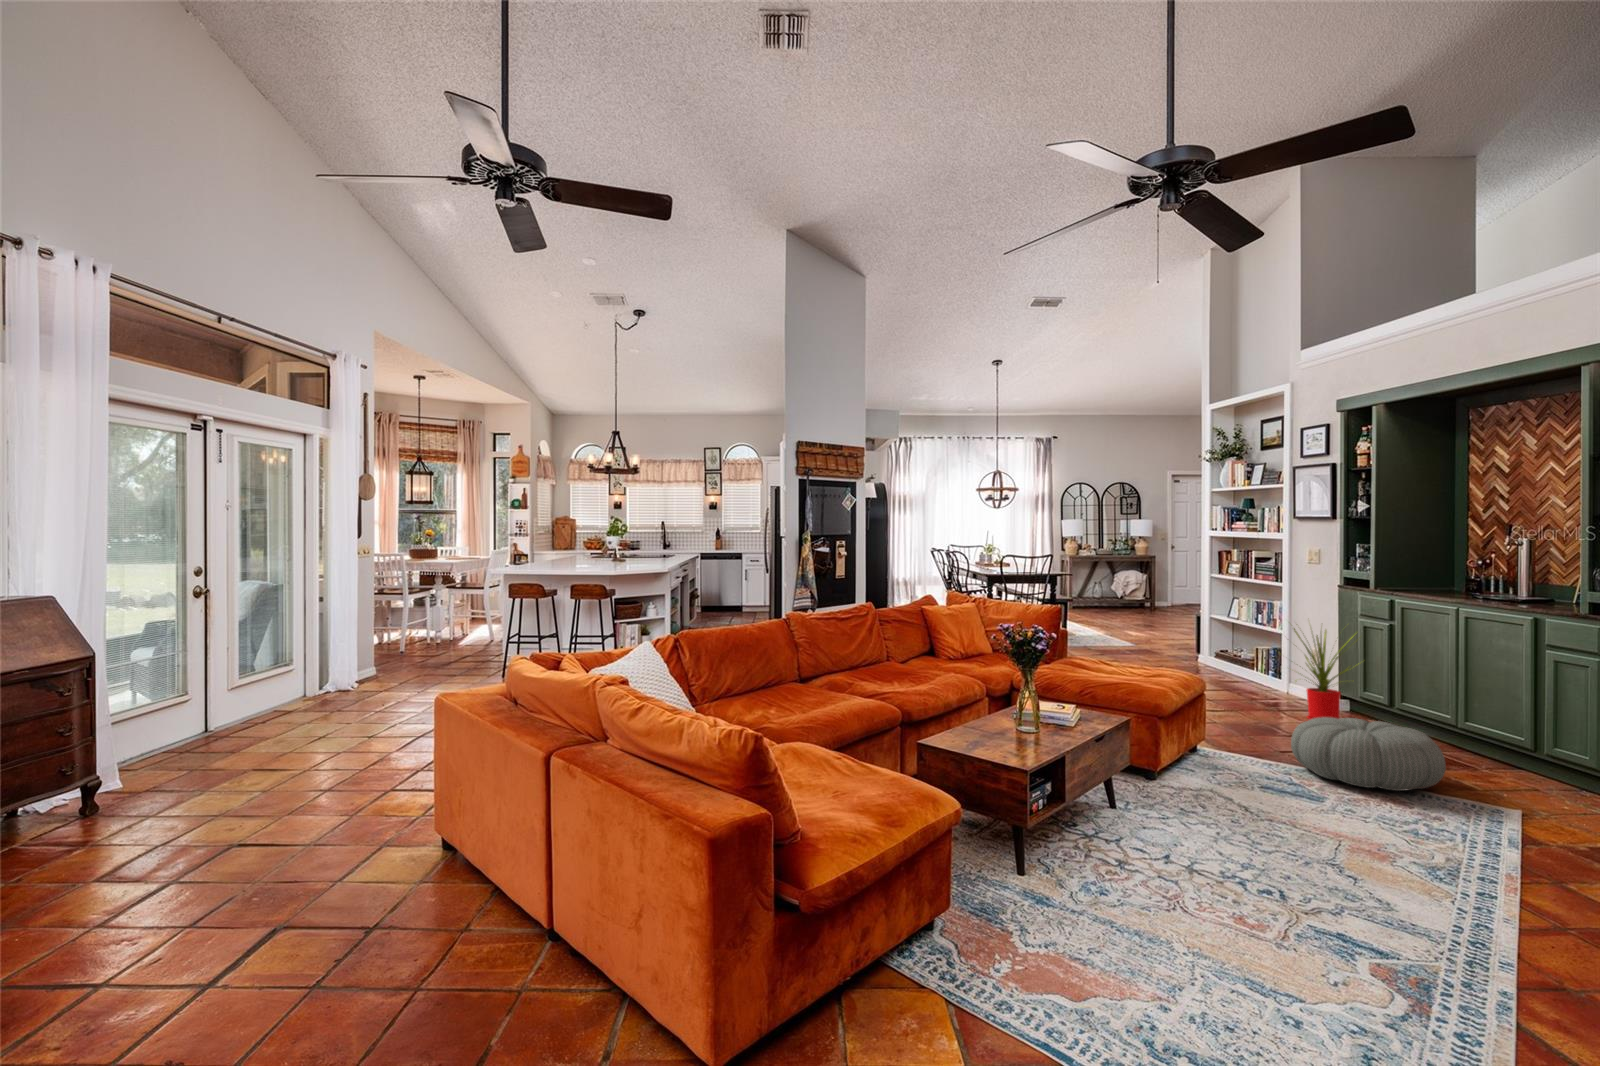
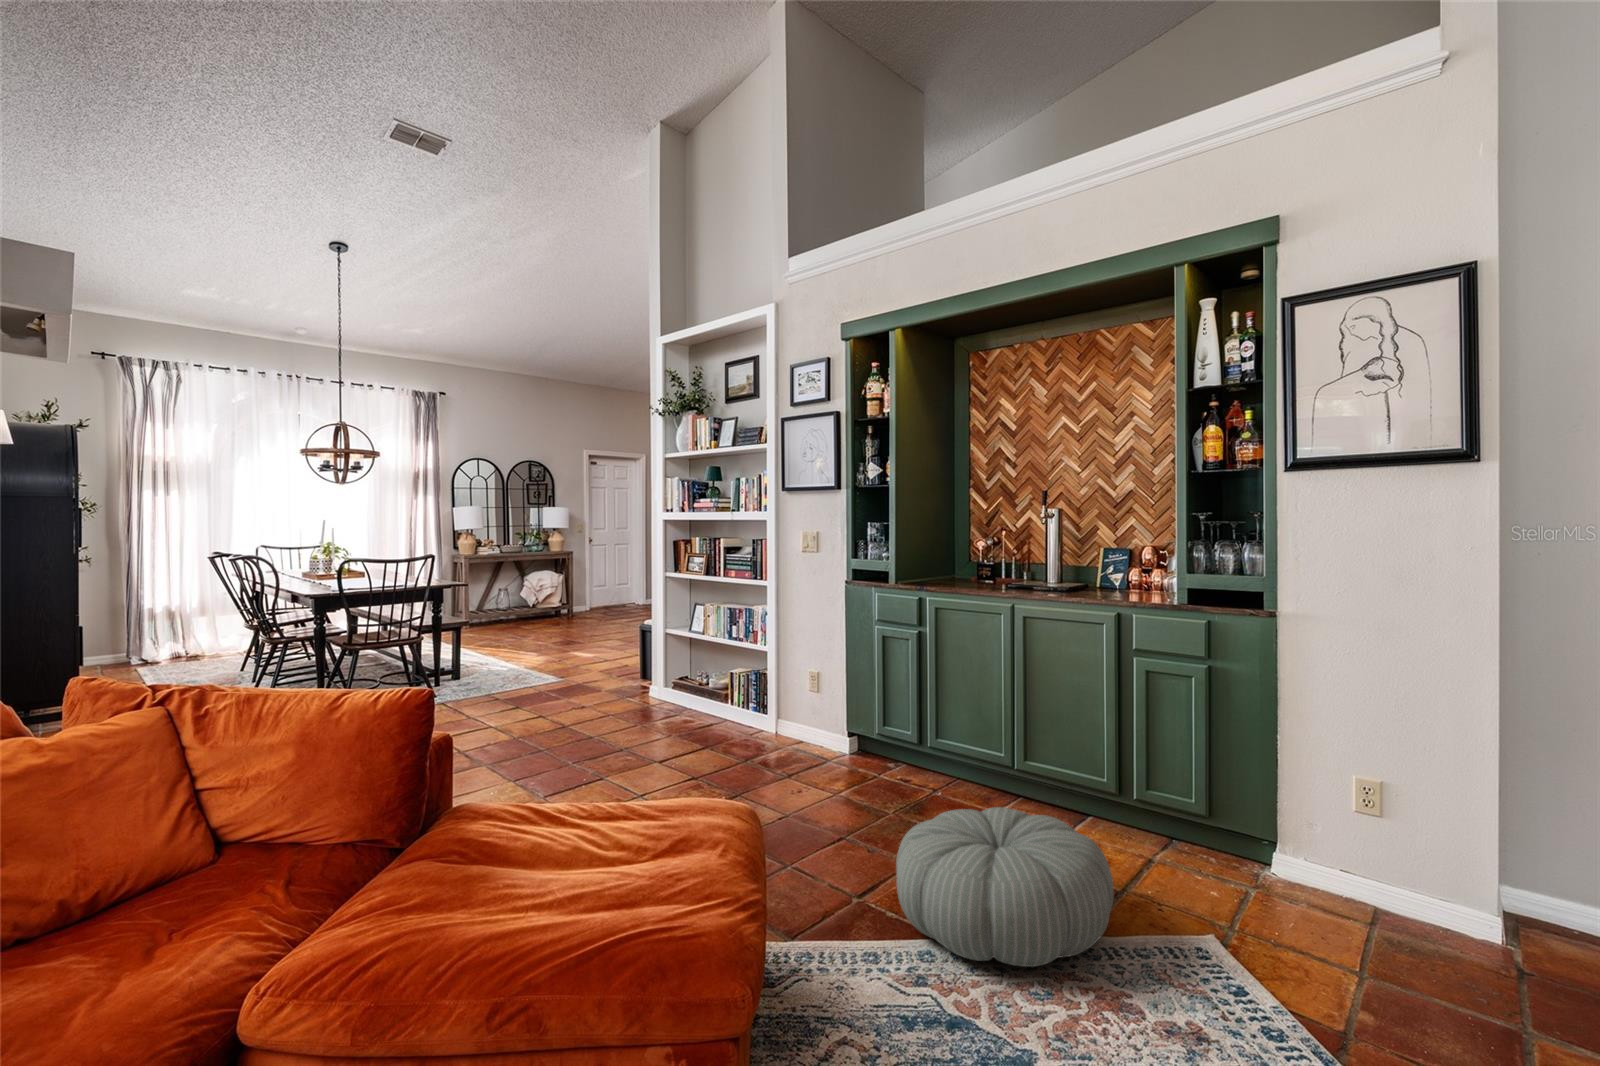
house plant: present [1294,628,1360,720] -> none [784,632,900,790]

